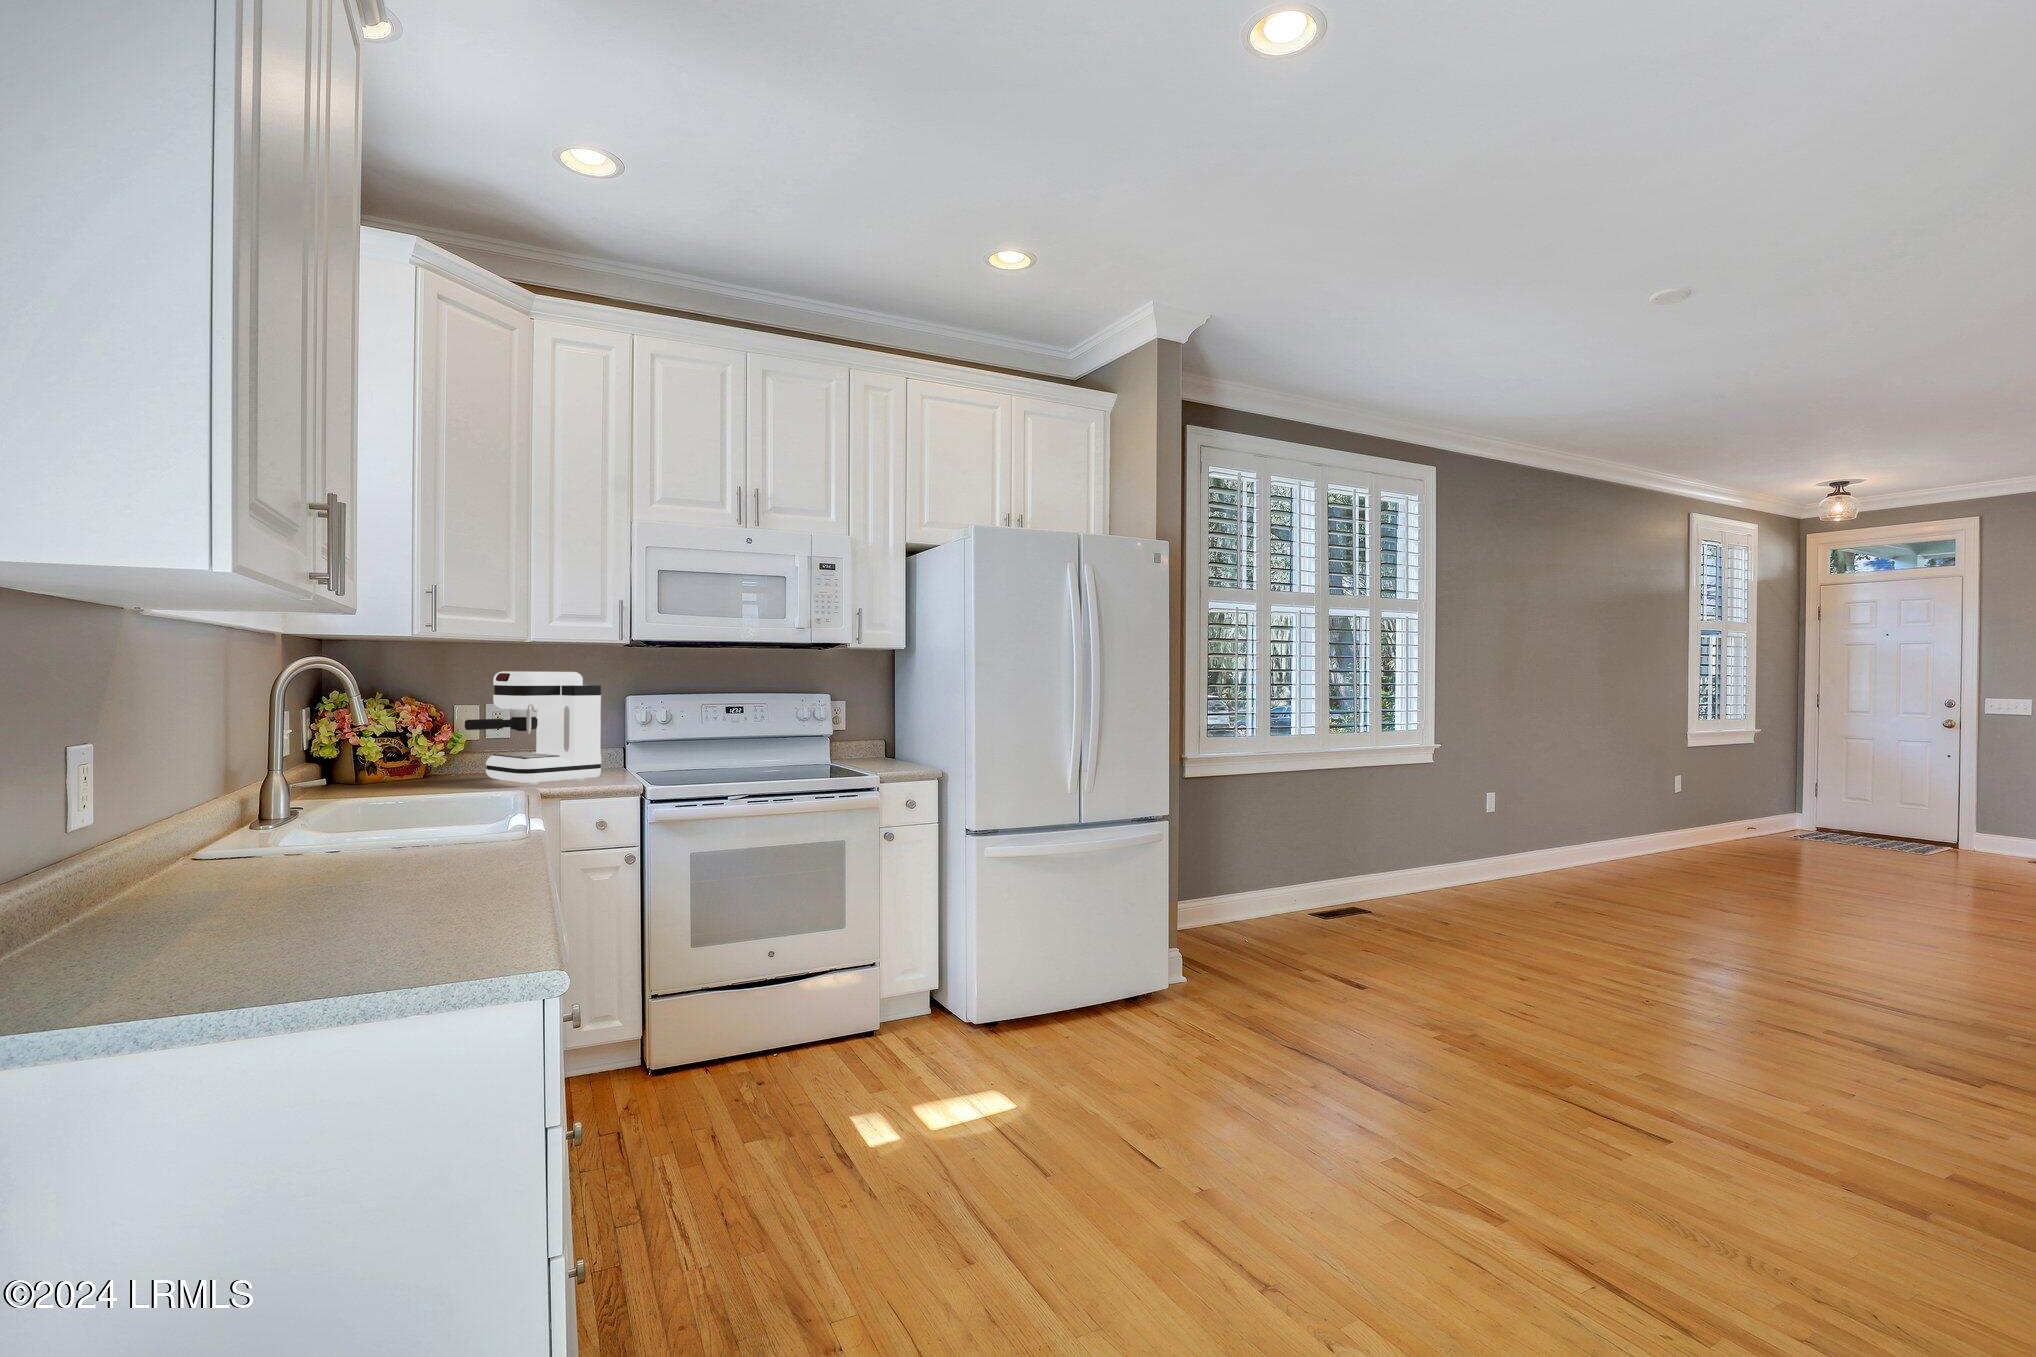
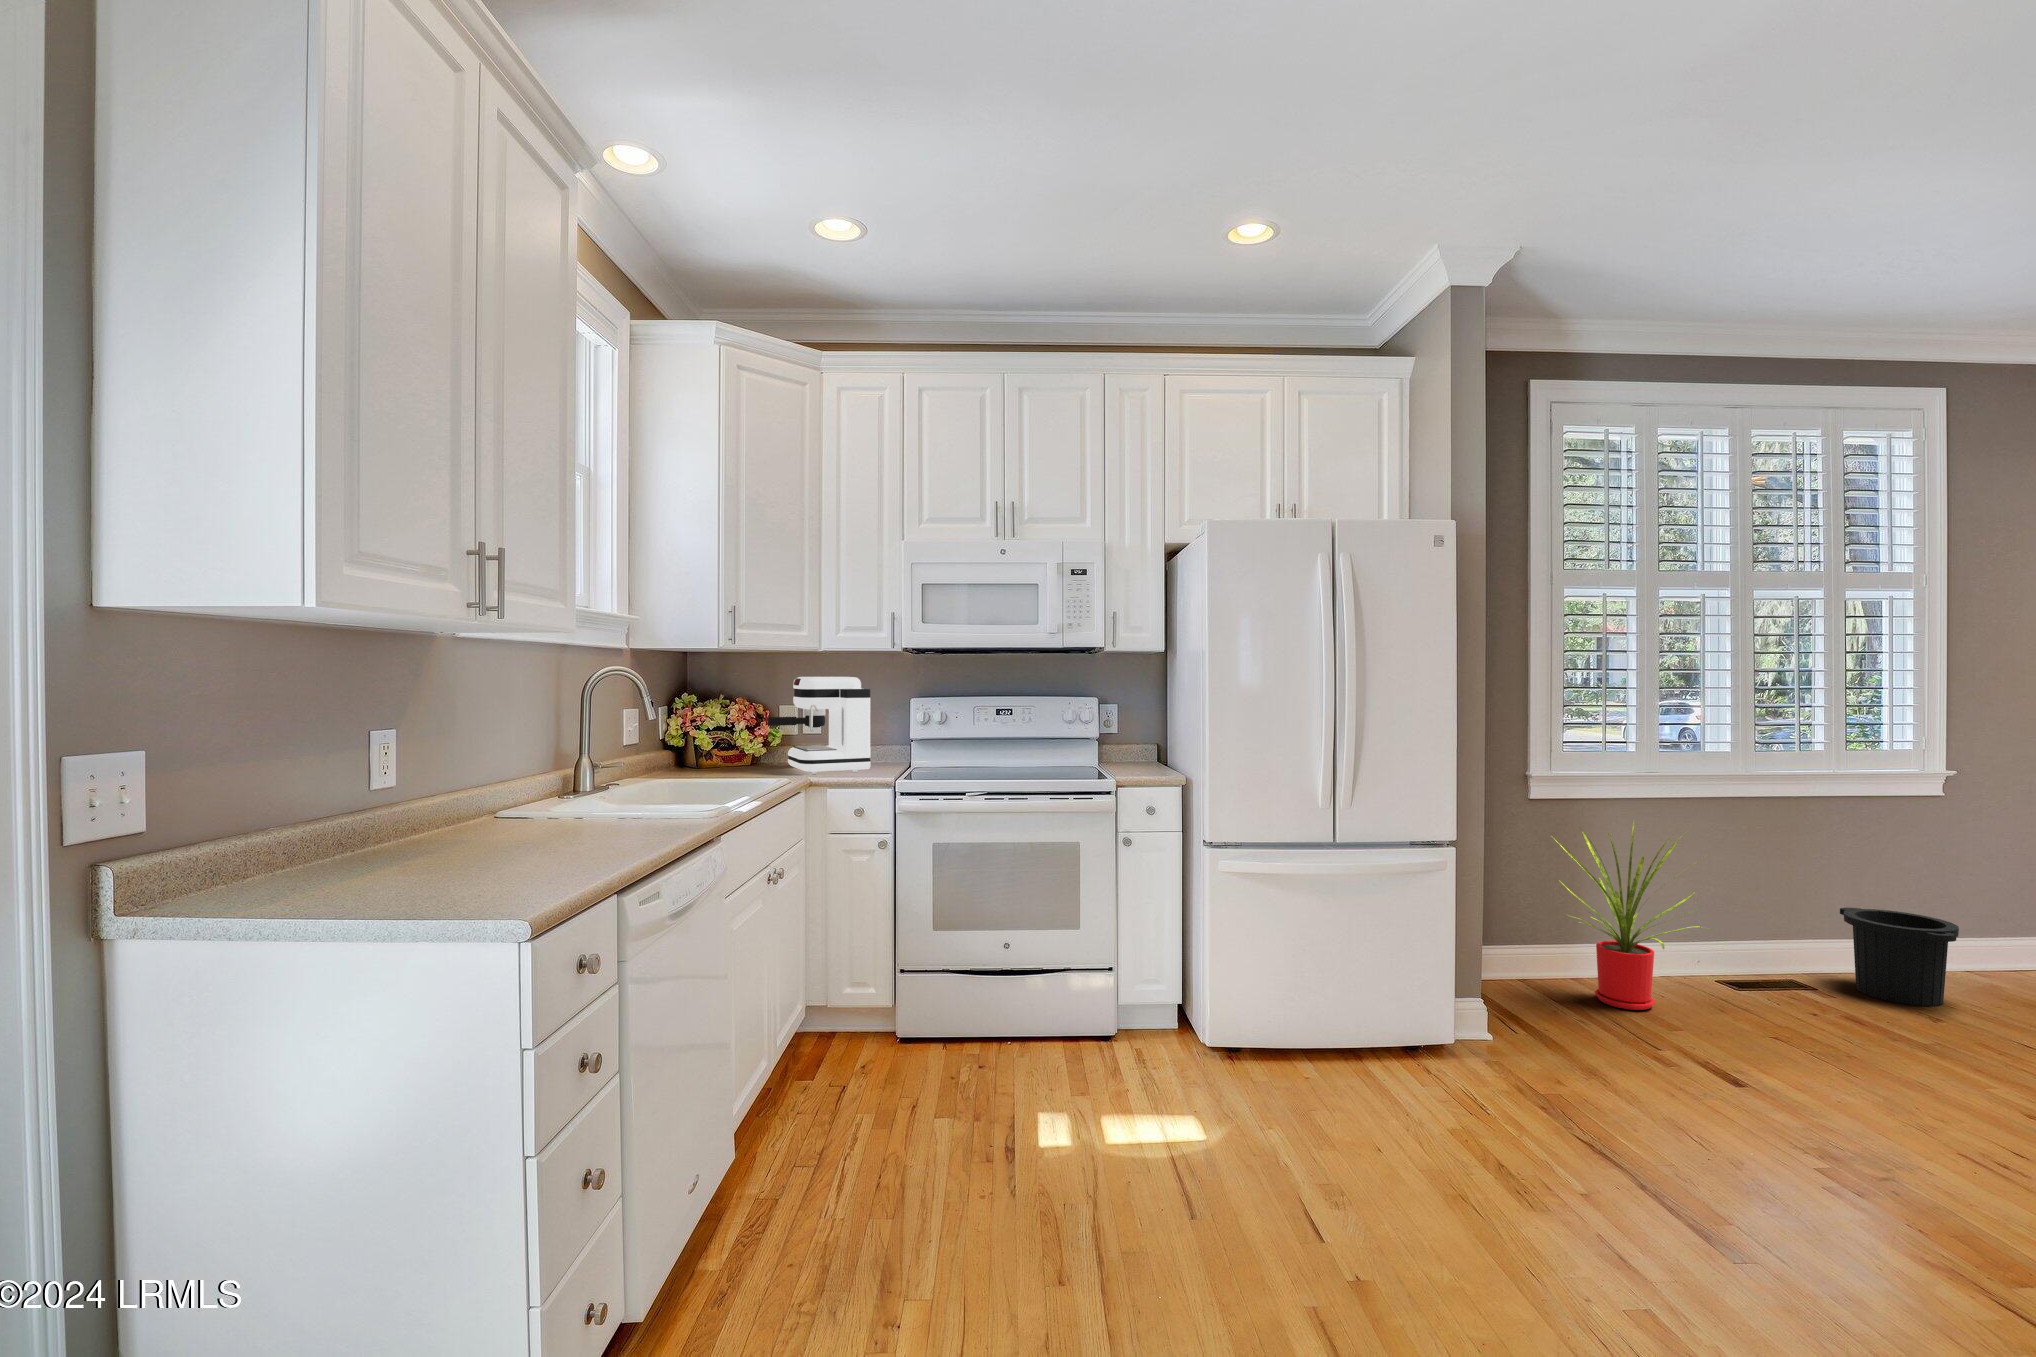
house plant: none [1206,791,1321,947] -> present [1552,821,1700,1010]
trash can: none [1380,851,1453,918] -> present [1840,908,1959,1006]

